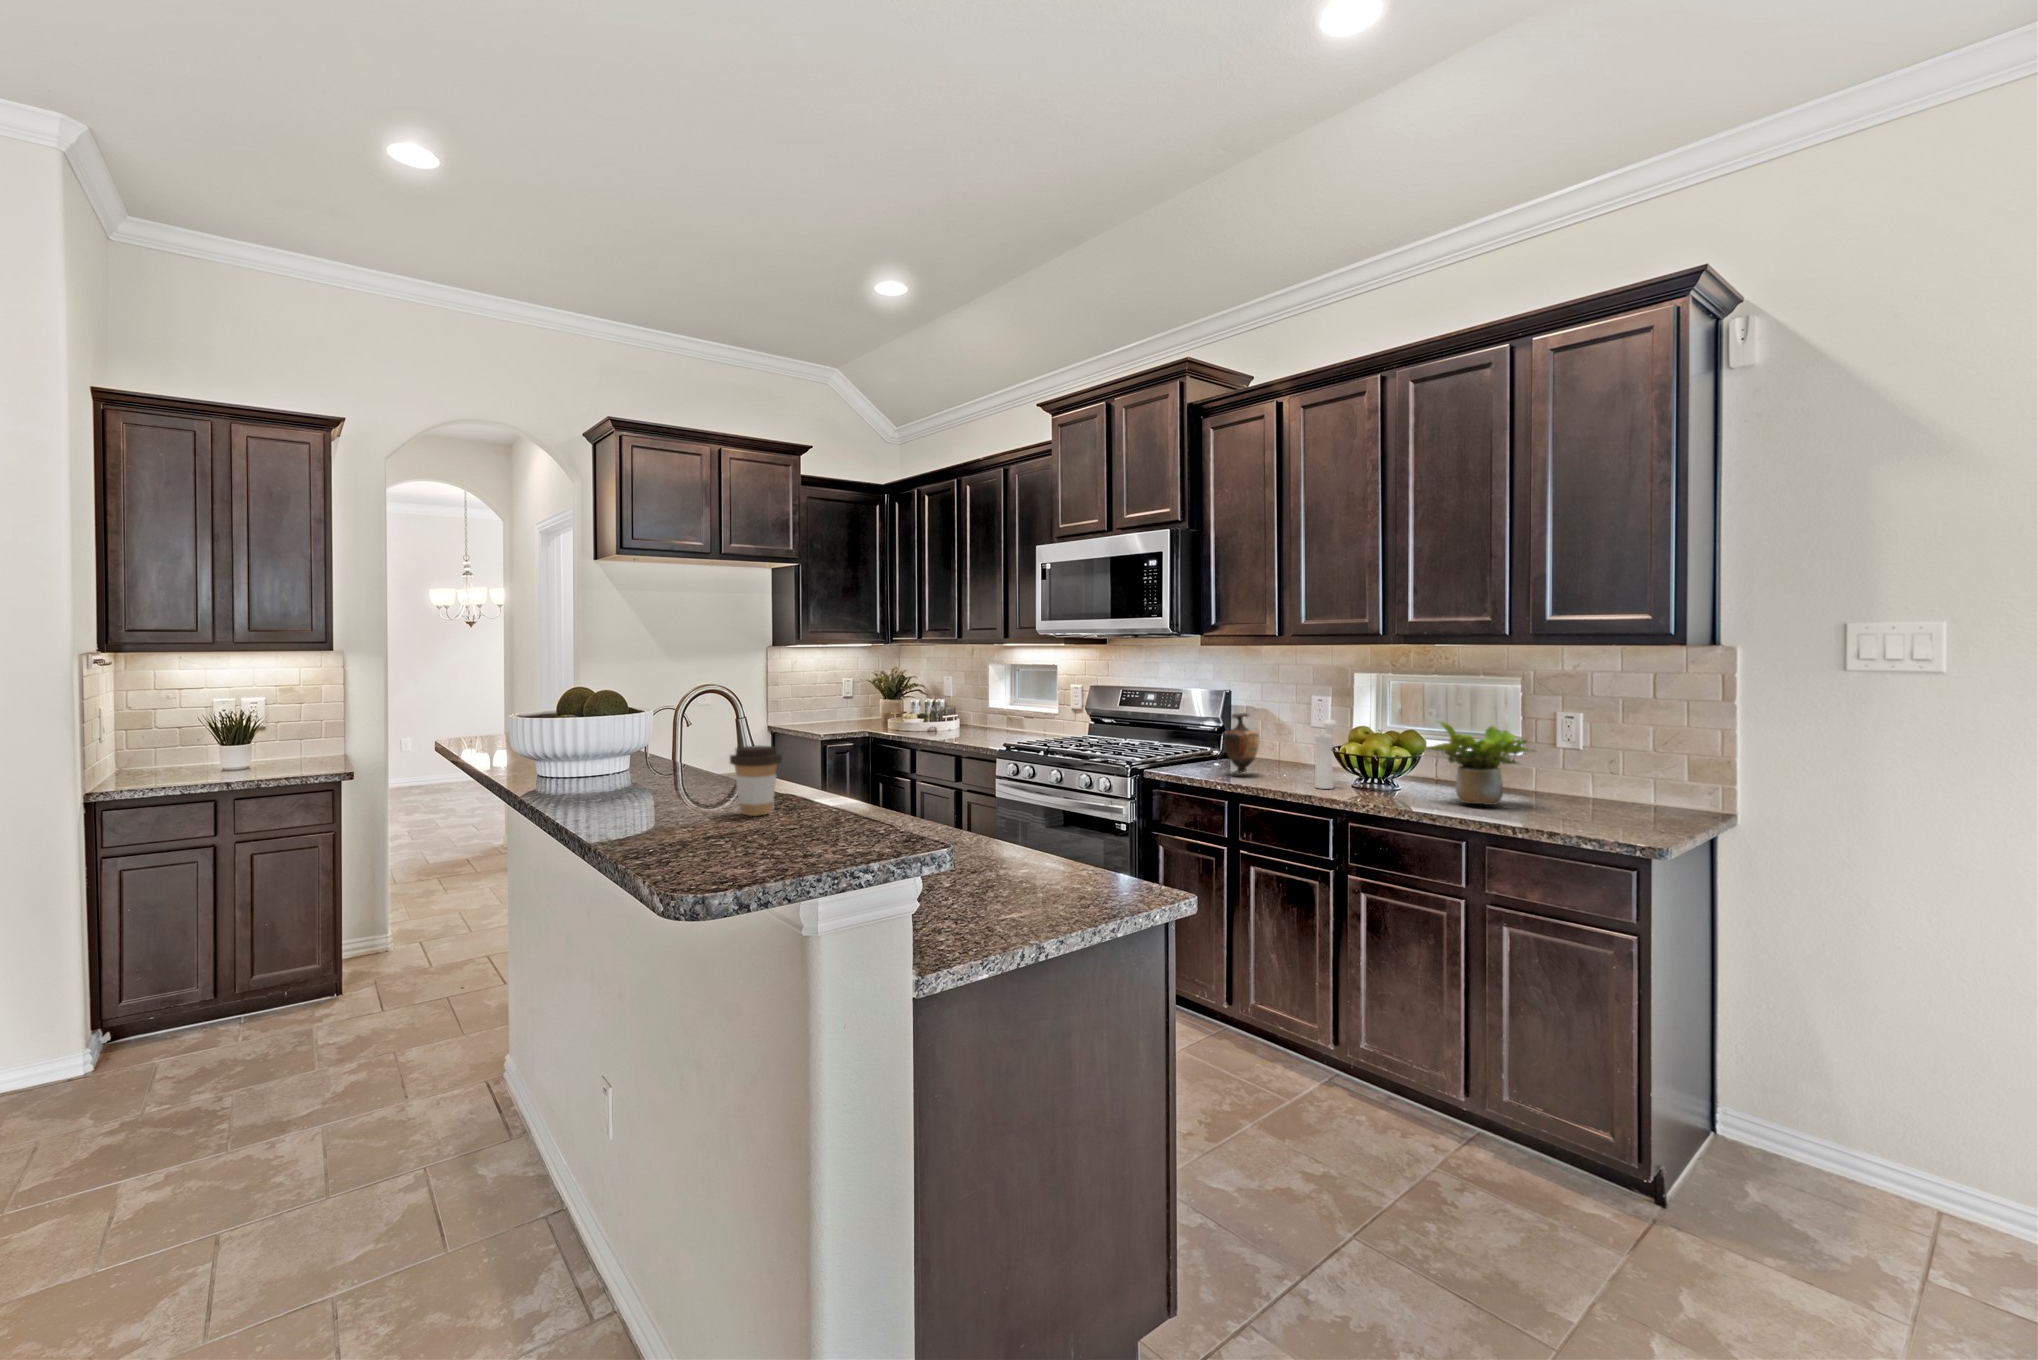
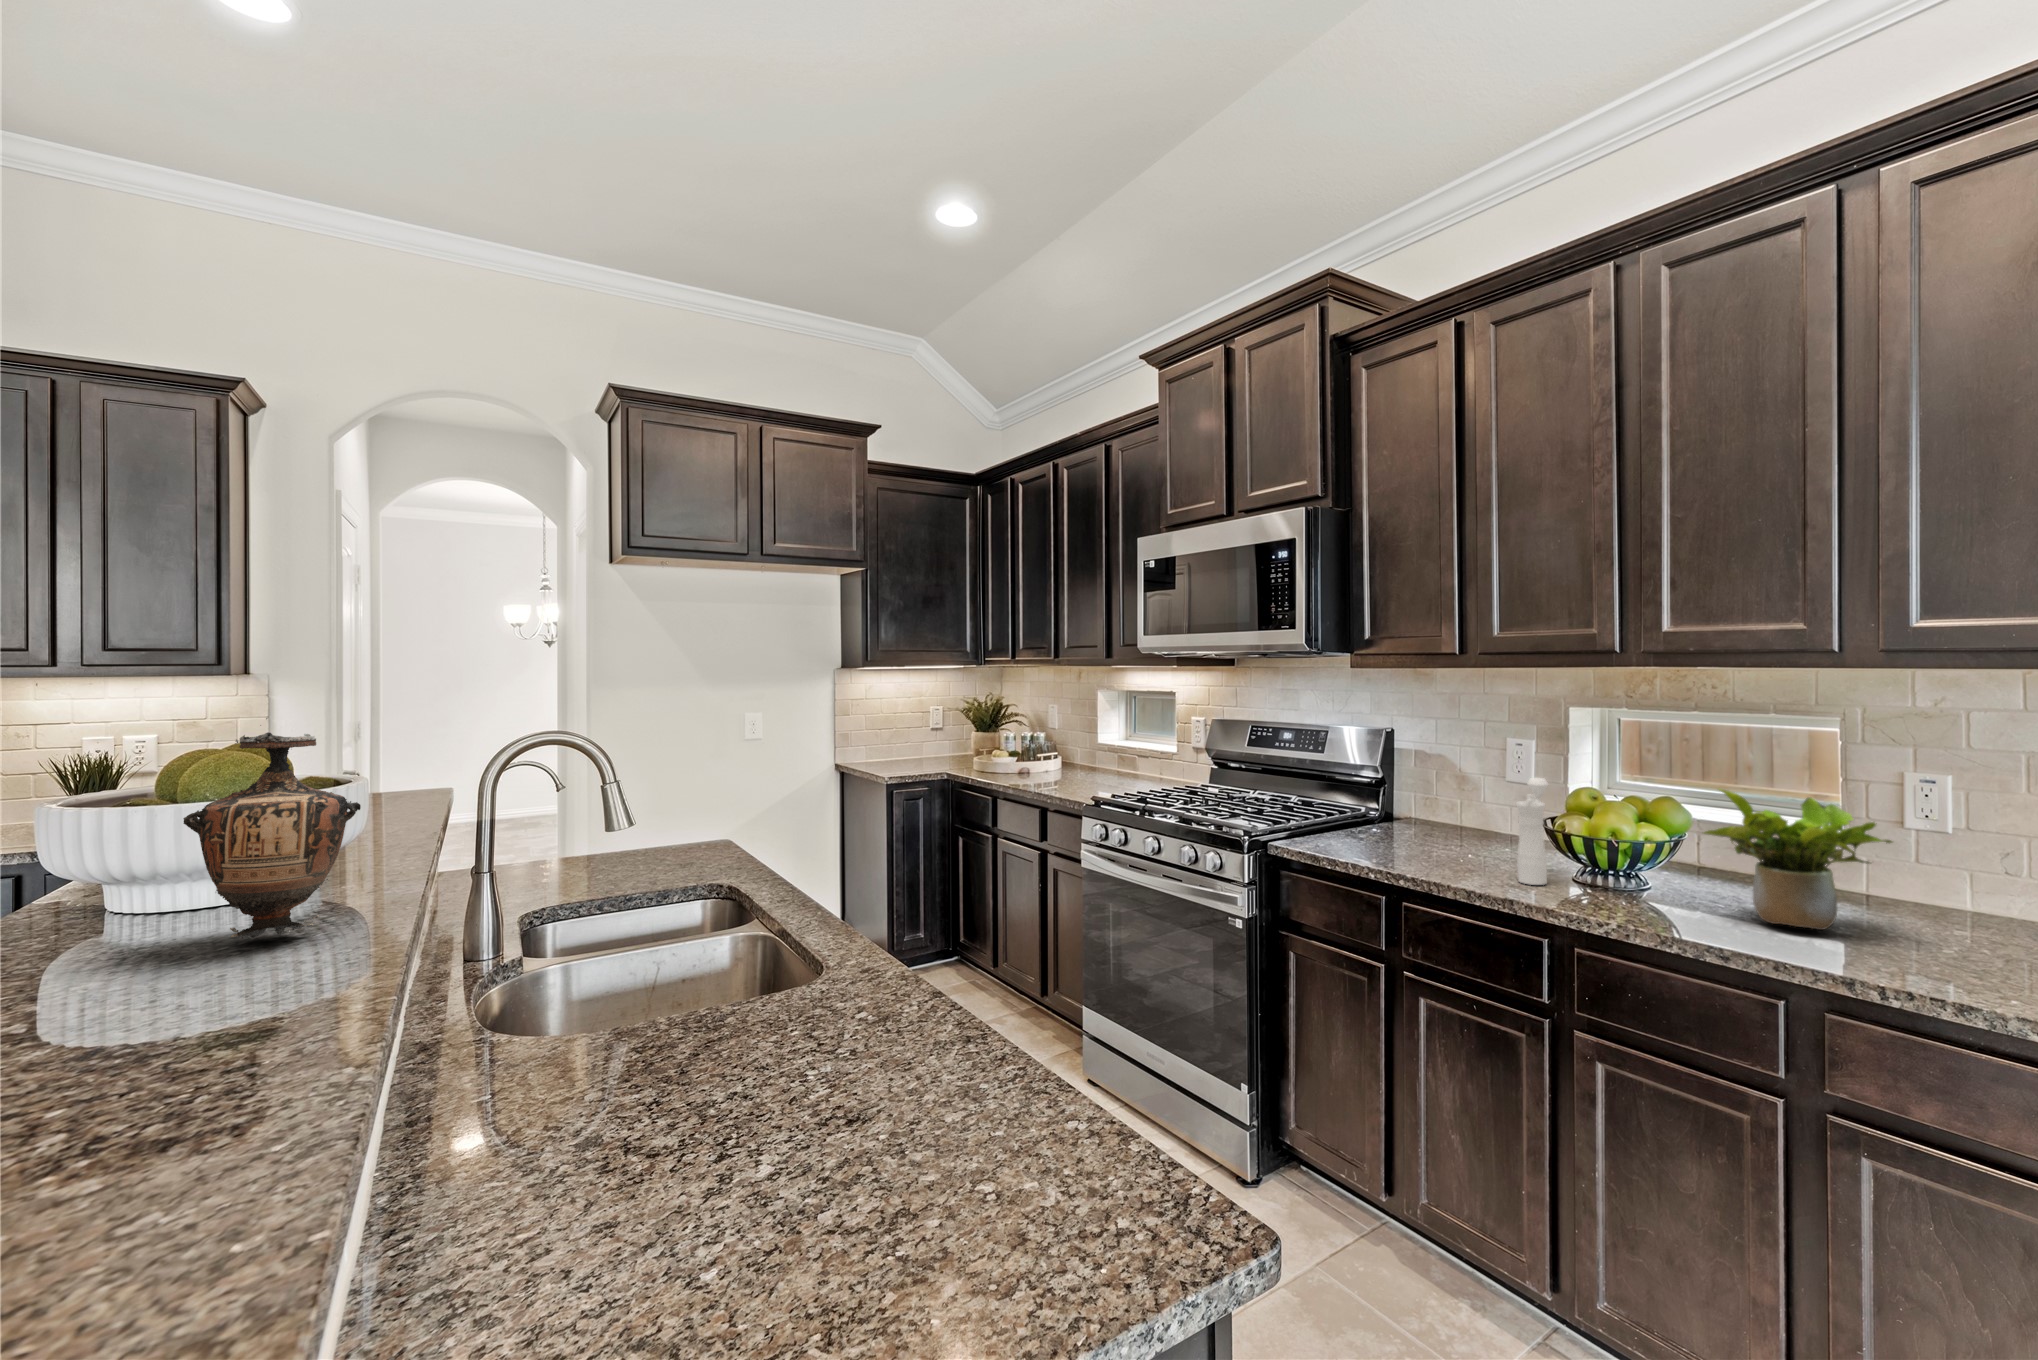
vase: present [1224,713,1259,774] -> present [183,718,361,939]
coffee cup: present [730,746,782,816] -> none [91,911,254,1107]

